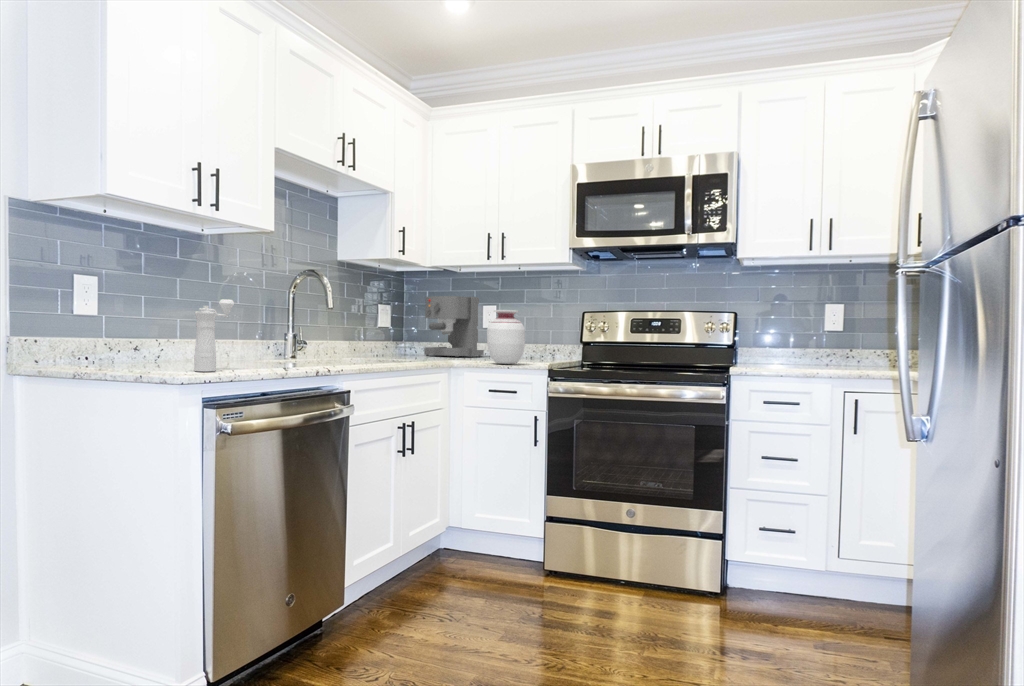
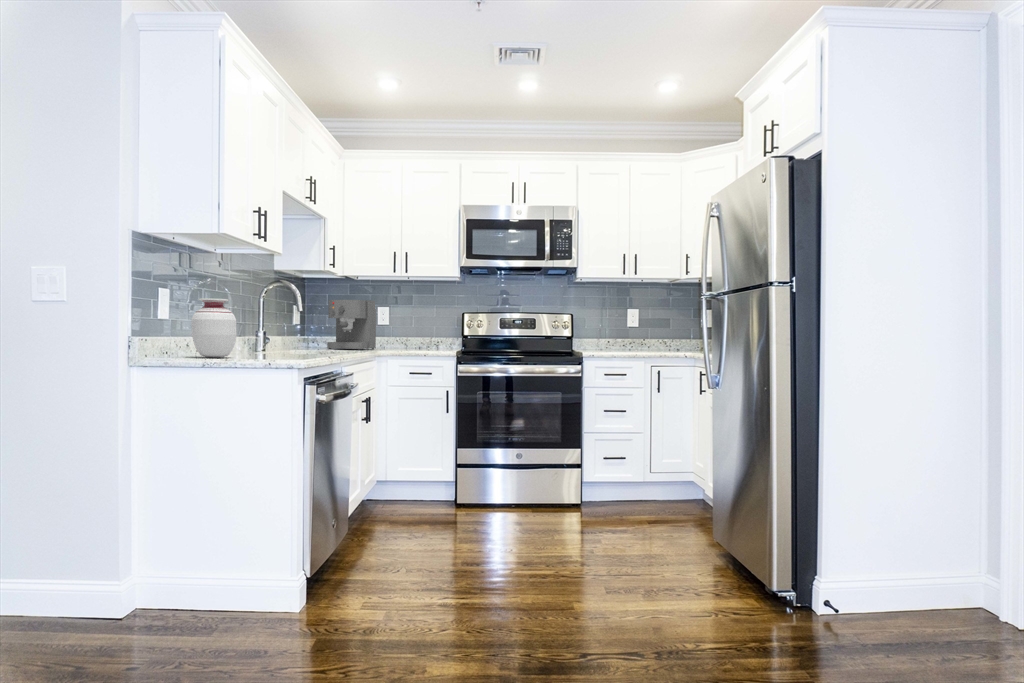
pepper mill: present [194,299,234,372] -> none [273,308,288,360]
vase: present [487,310,525,364] -> present [191,298,237,358]

